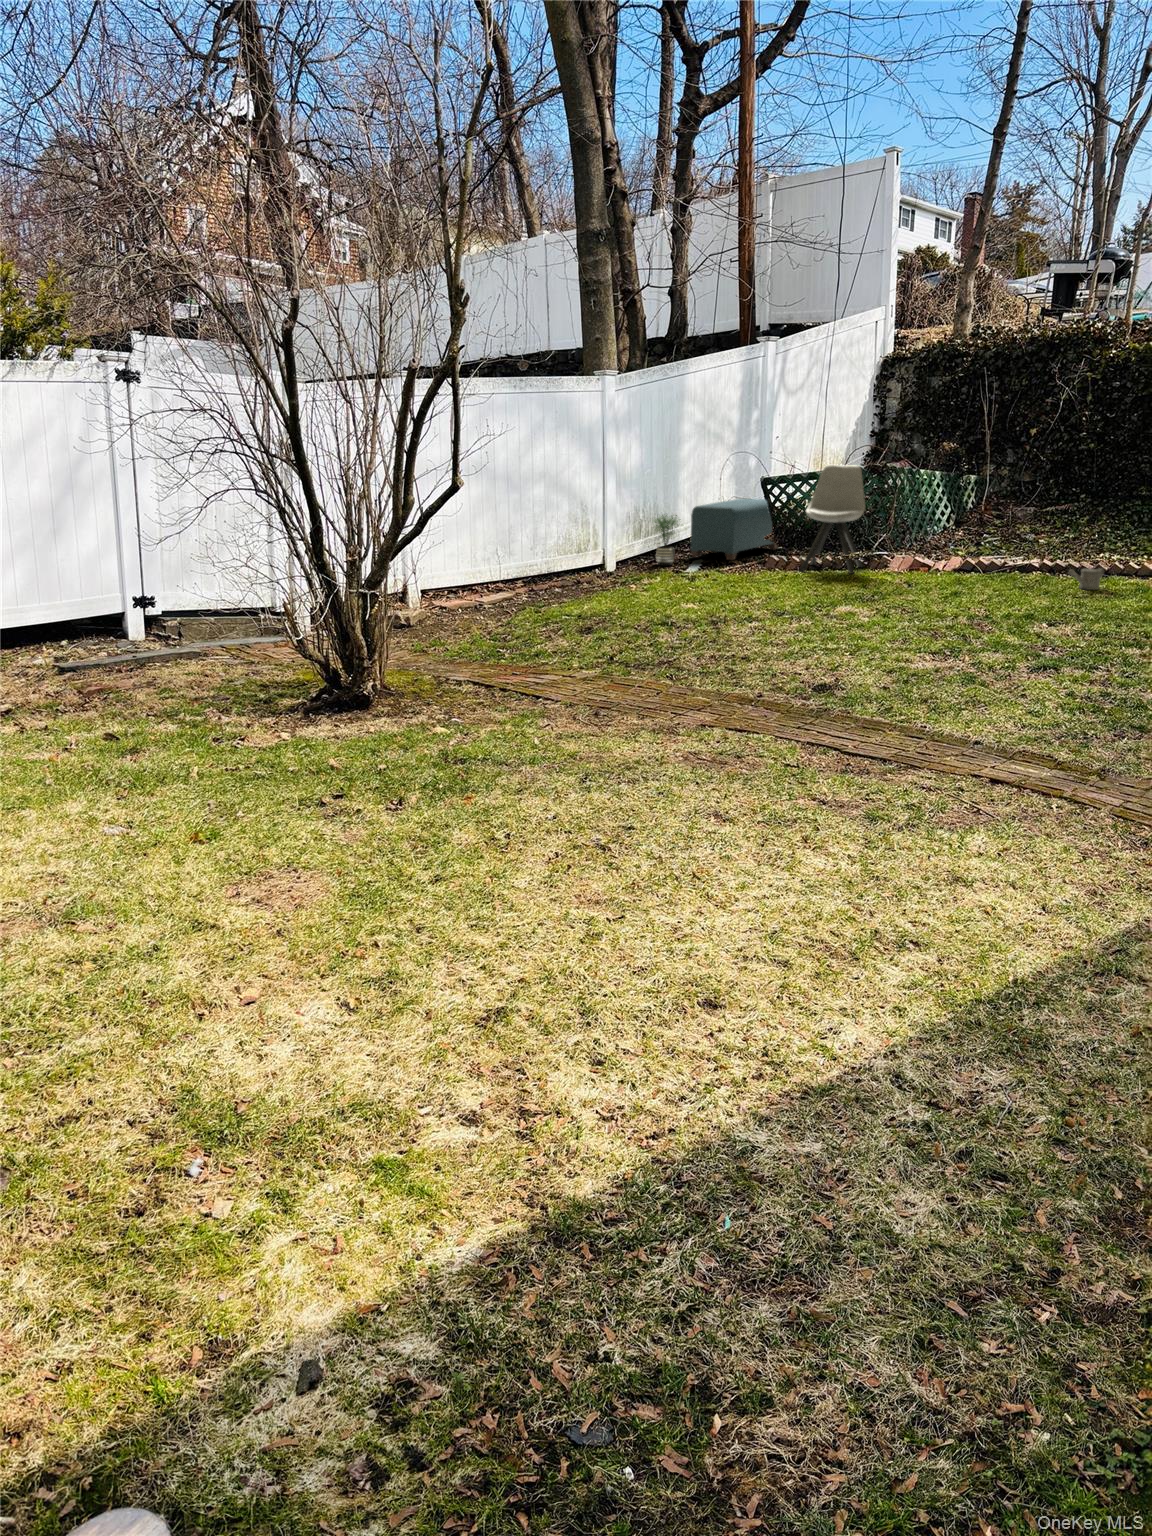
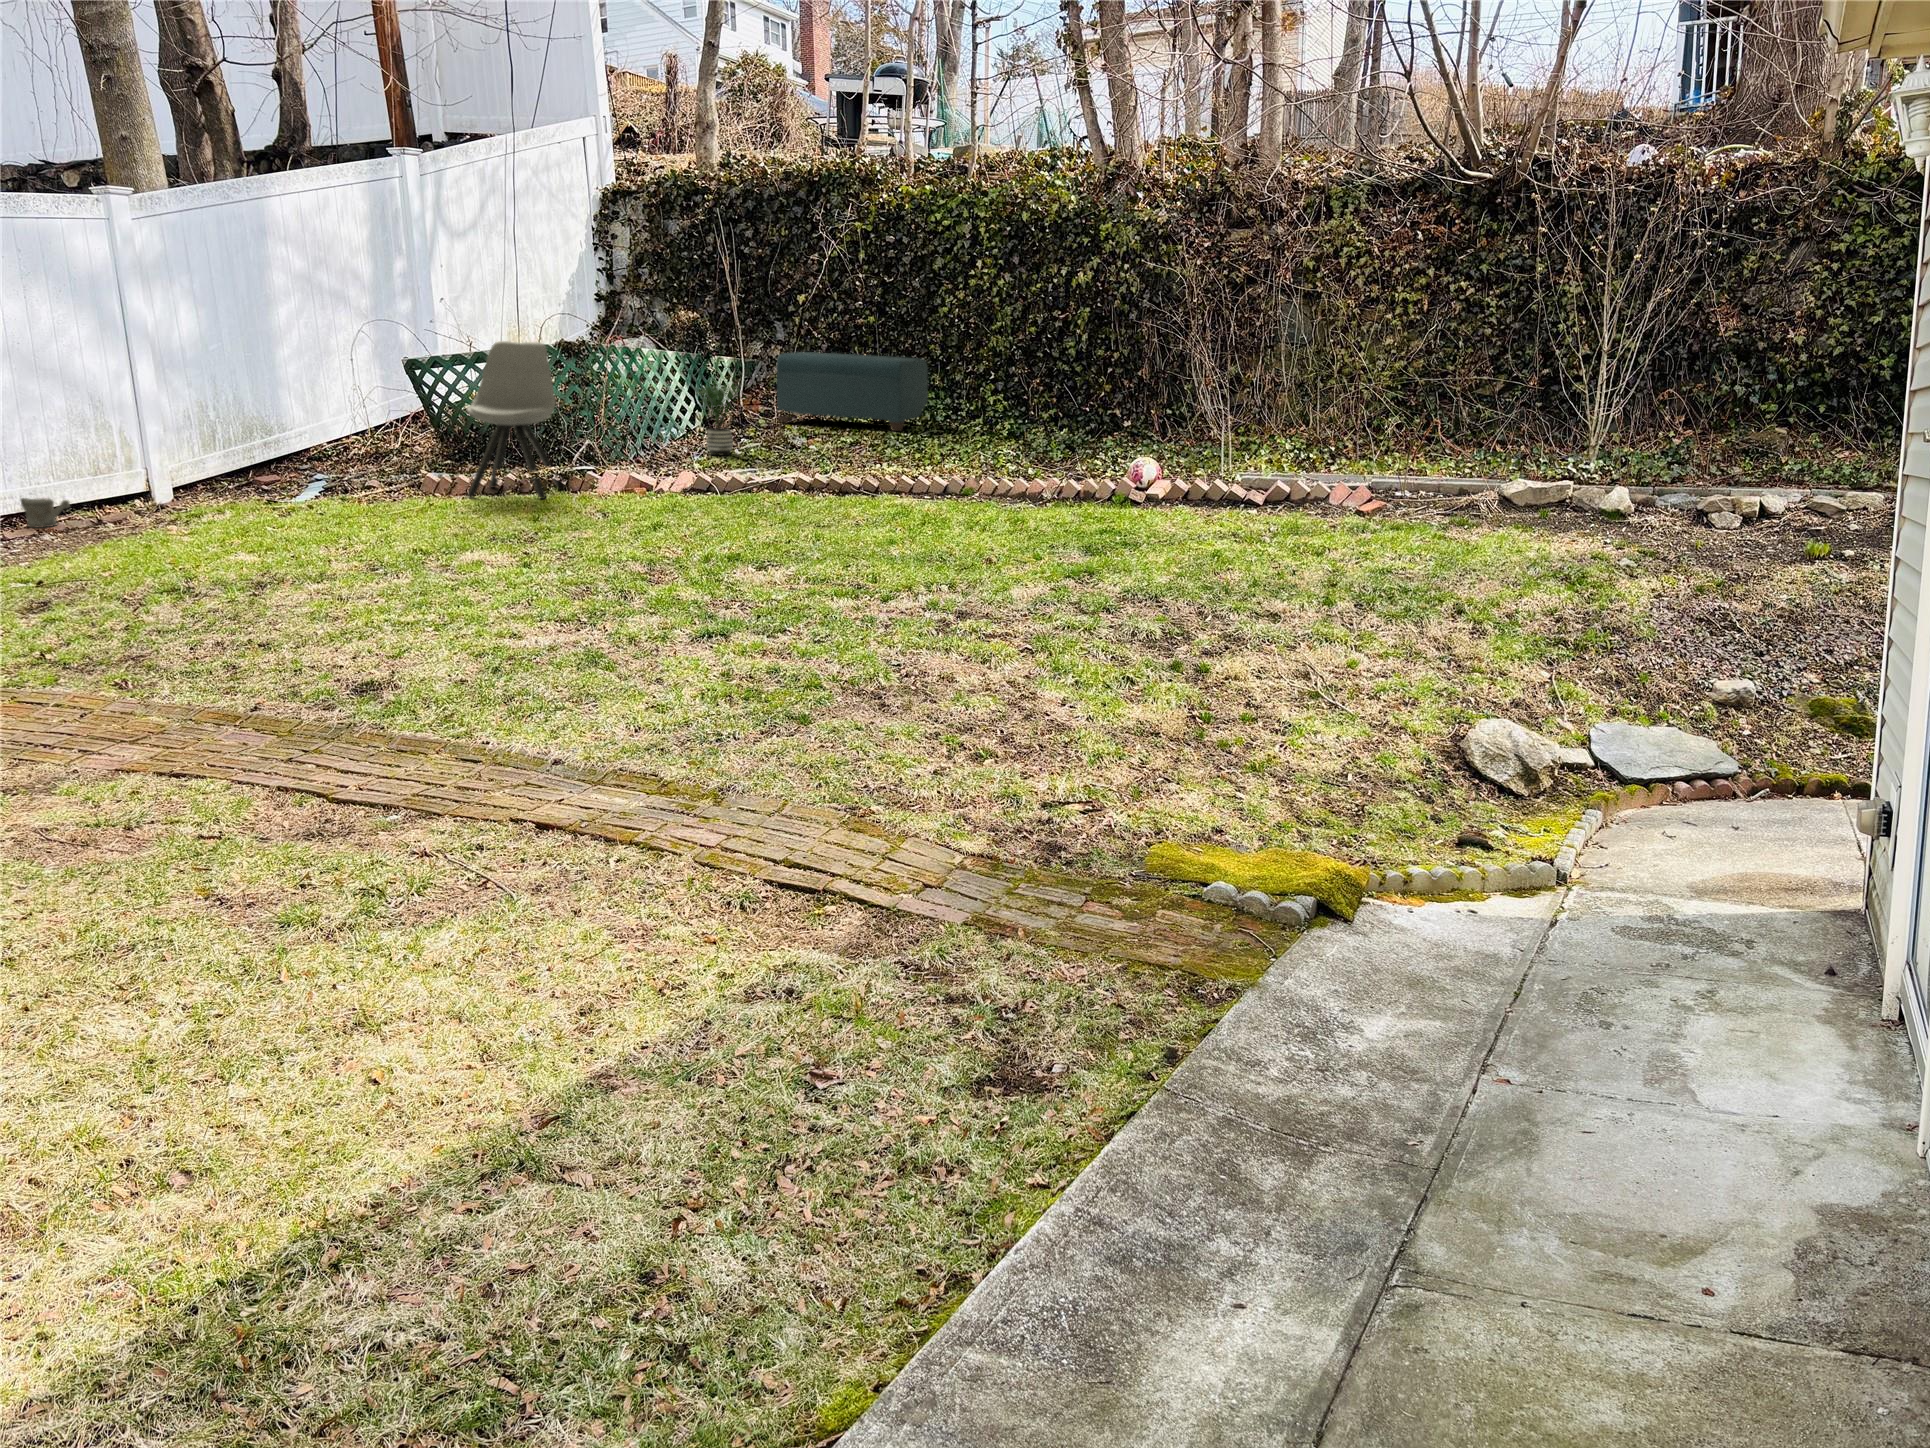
bench: present [691,499,777,560] -> present [776,352,928,431]
potted plant: present [653,515,680,566] -> present [699,382,745,455]
watering can: present [1069,568,1104,590] -> present [21,498,70,528]

